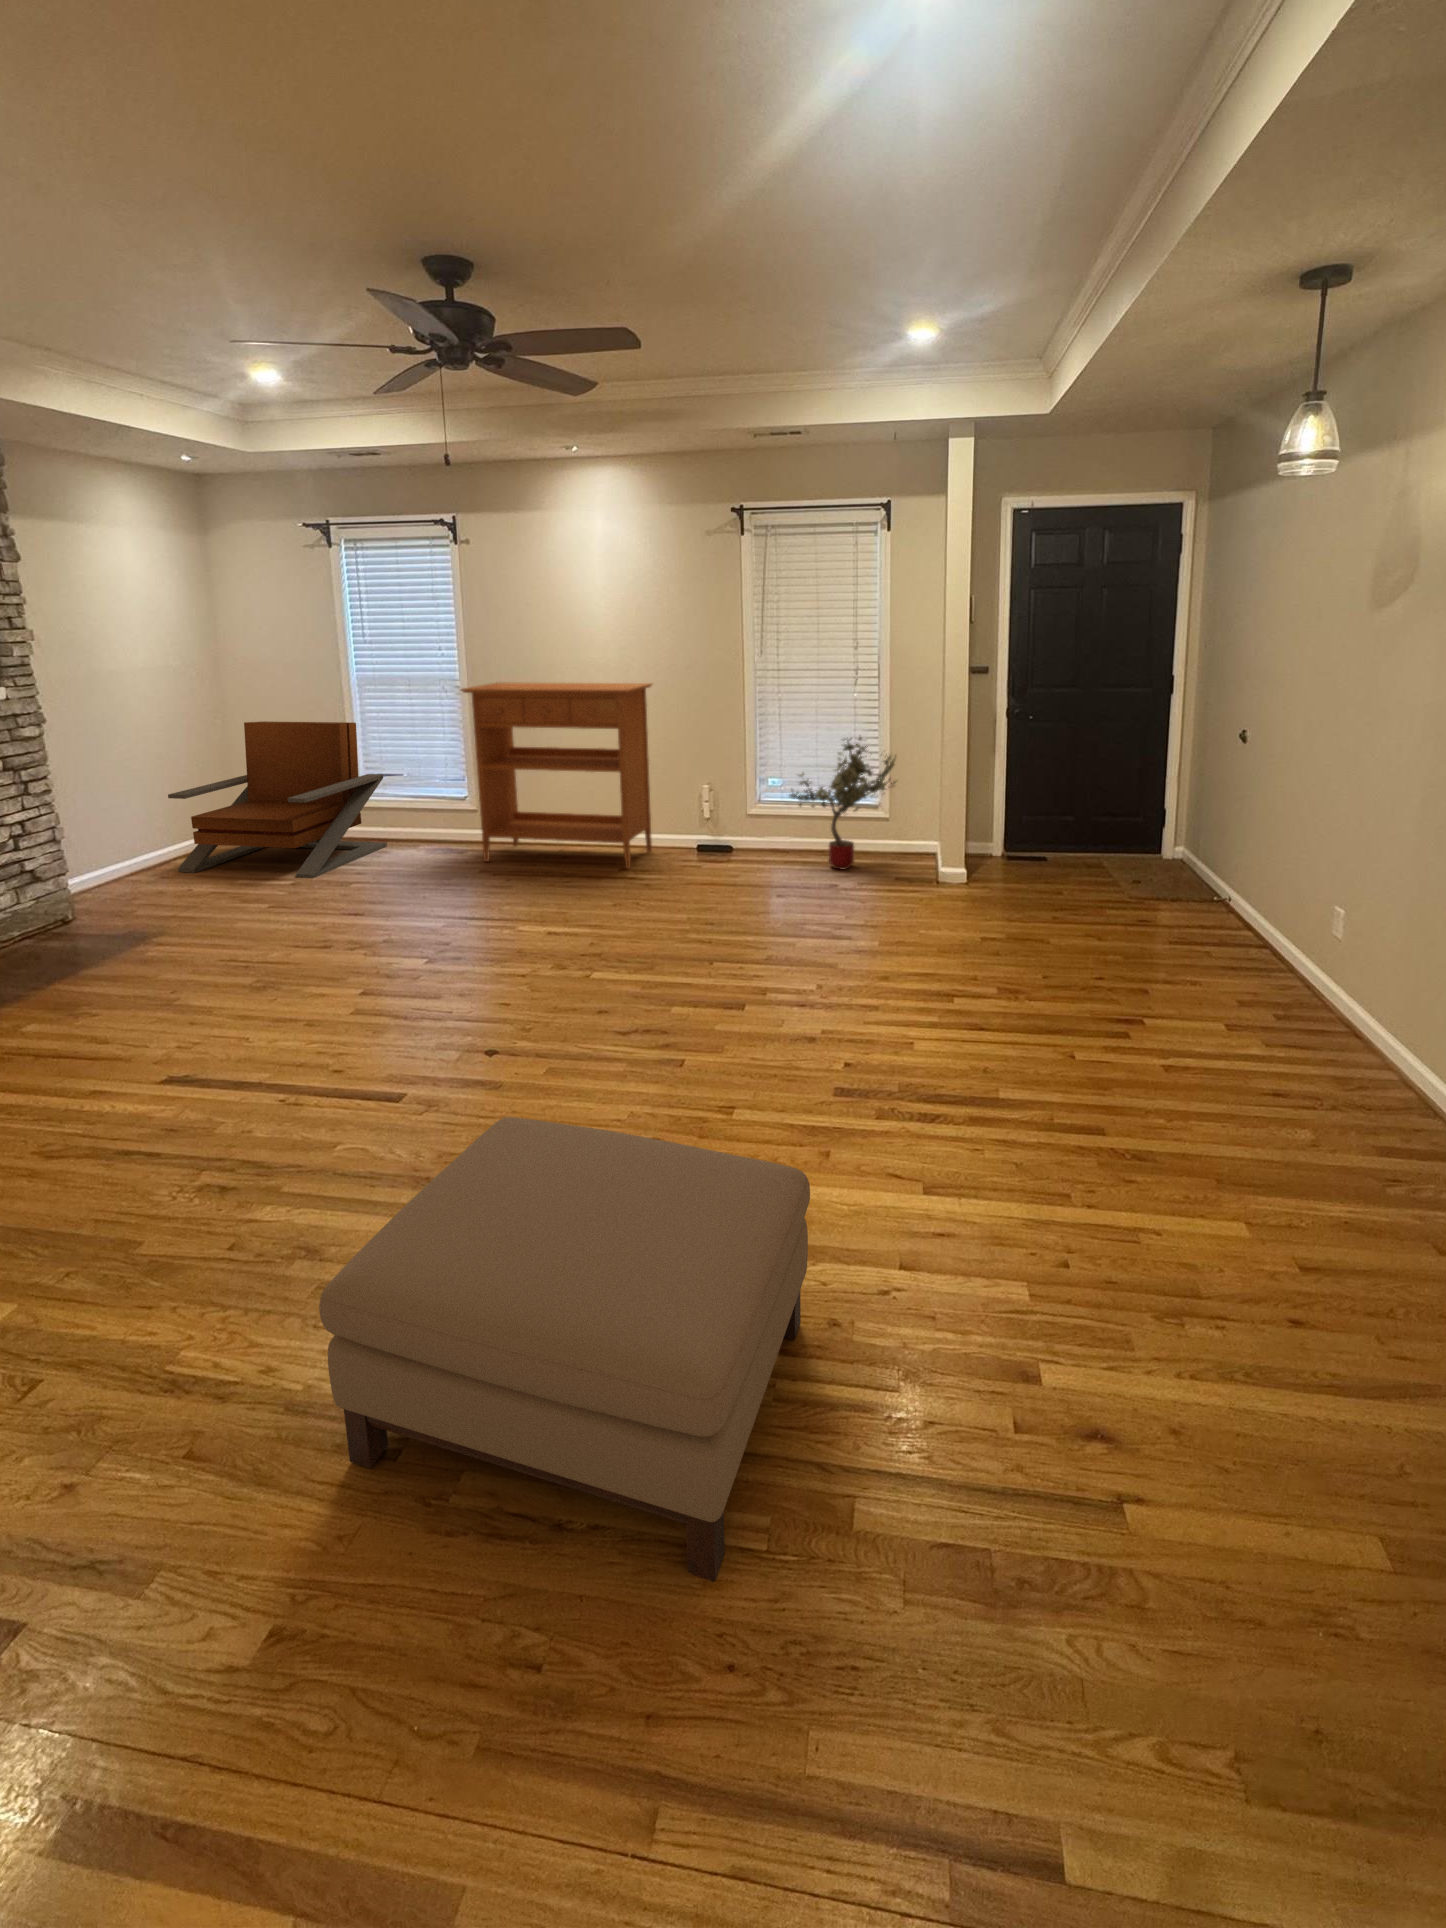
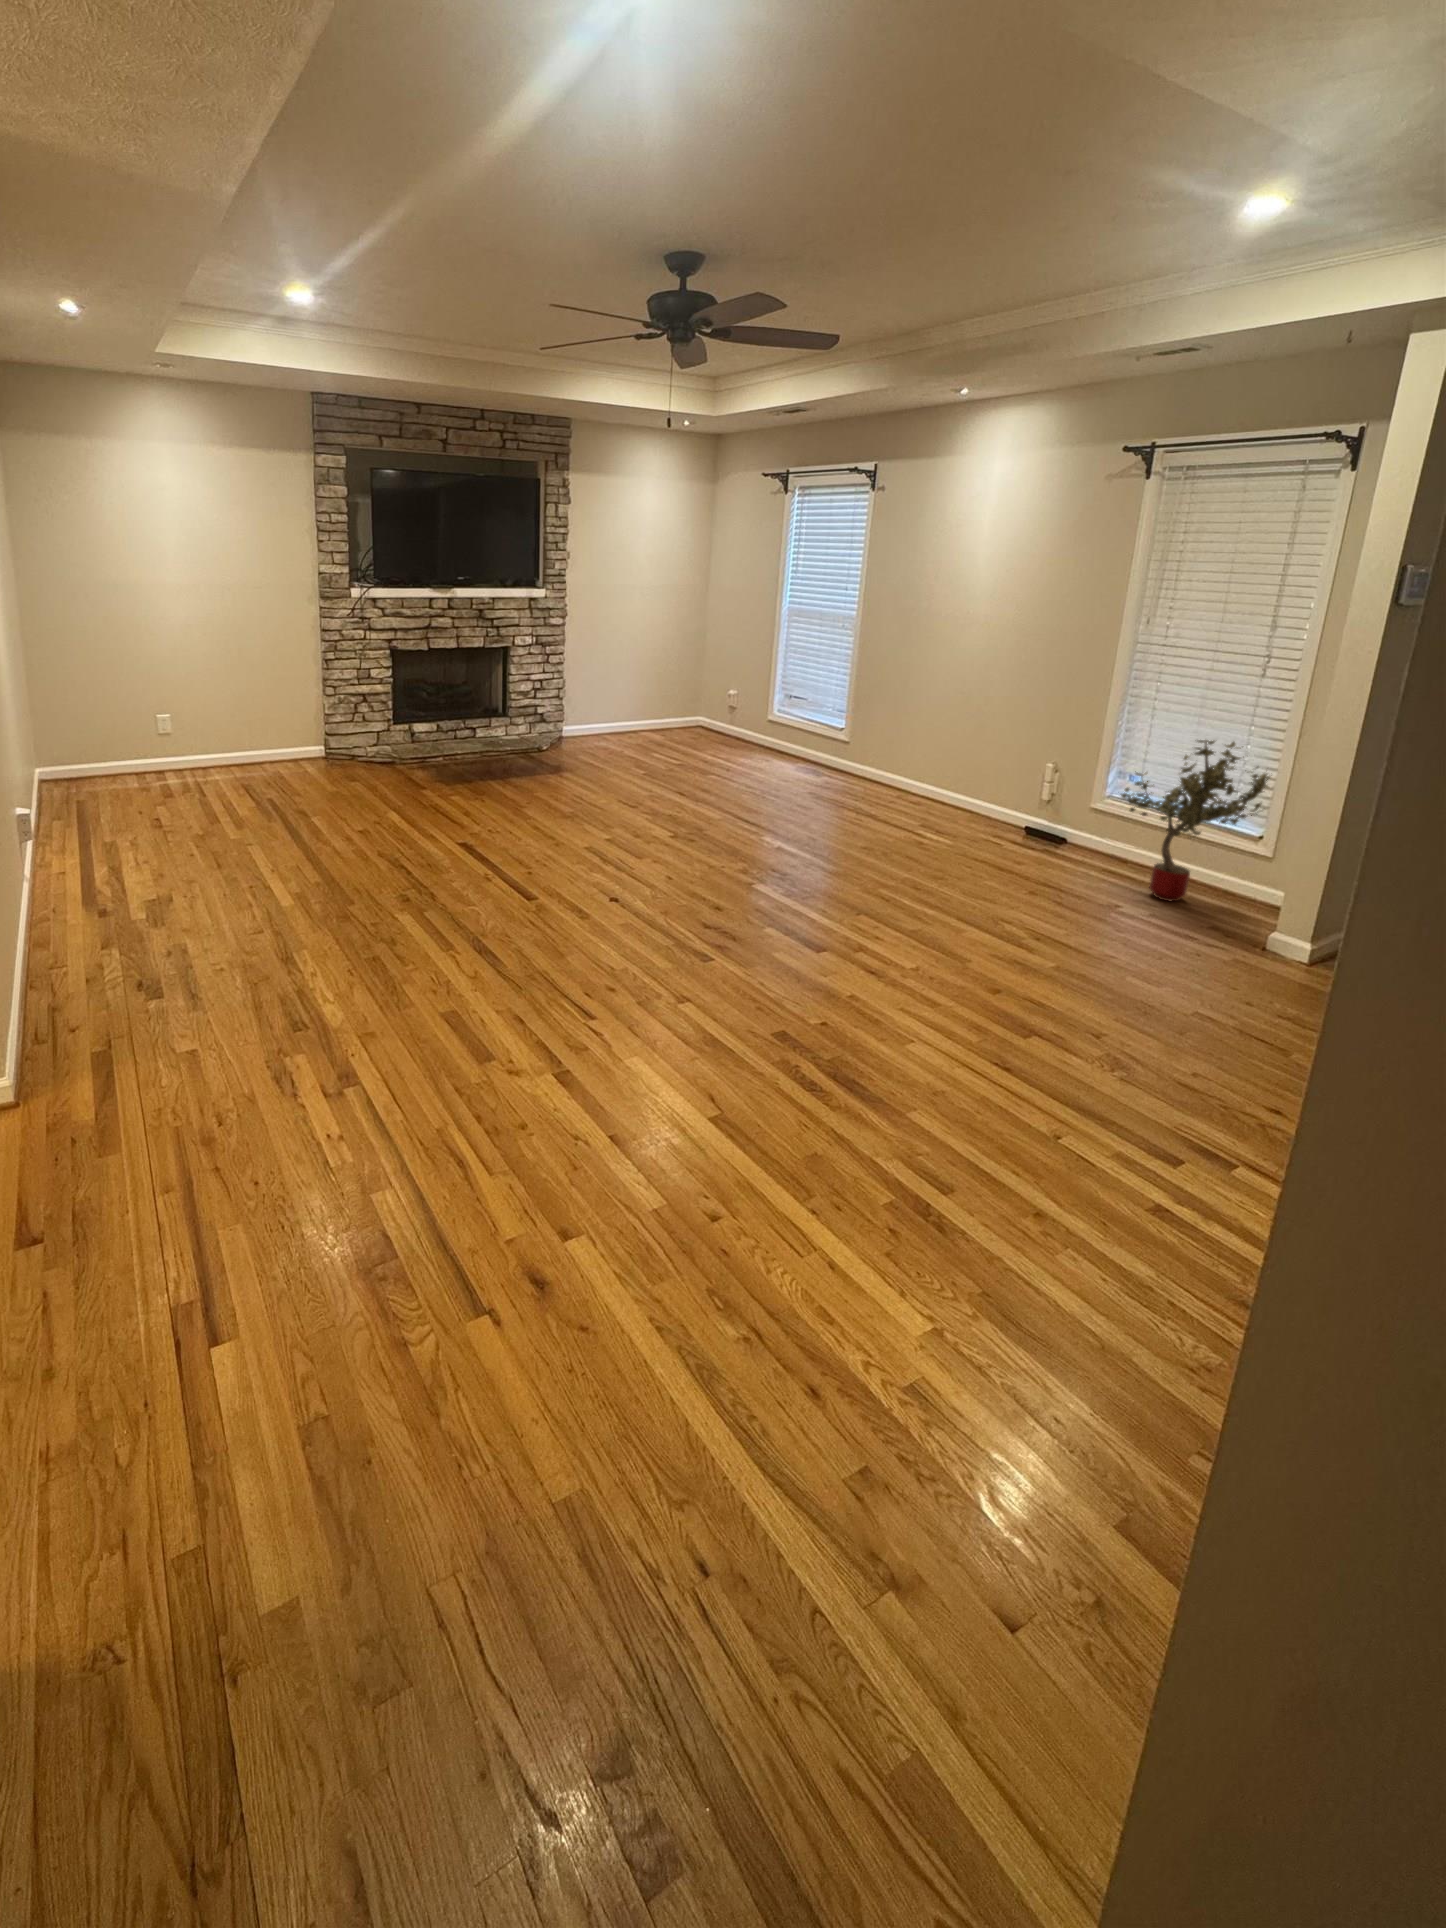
console table: present [461,682,652,869] -> none [823,624,1015,828]
lounge chair: present [168,721,387,878] -> none [633,634,785,765]
ottoman: present [319,1117,810,1581] -> none [290,897,525,1146]

